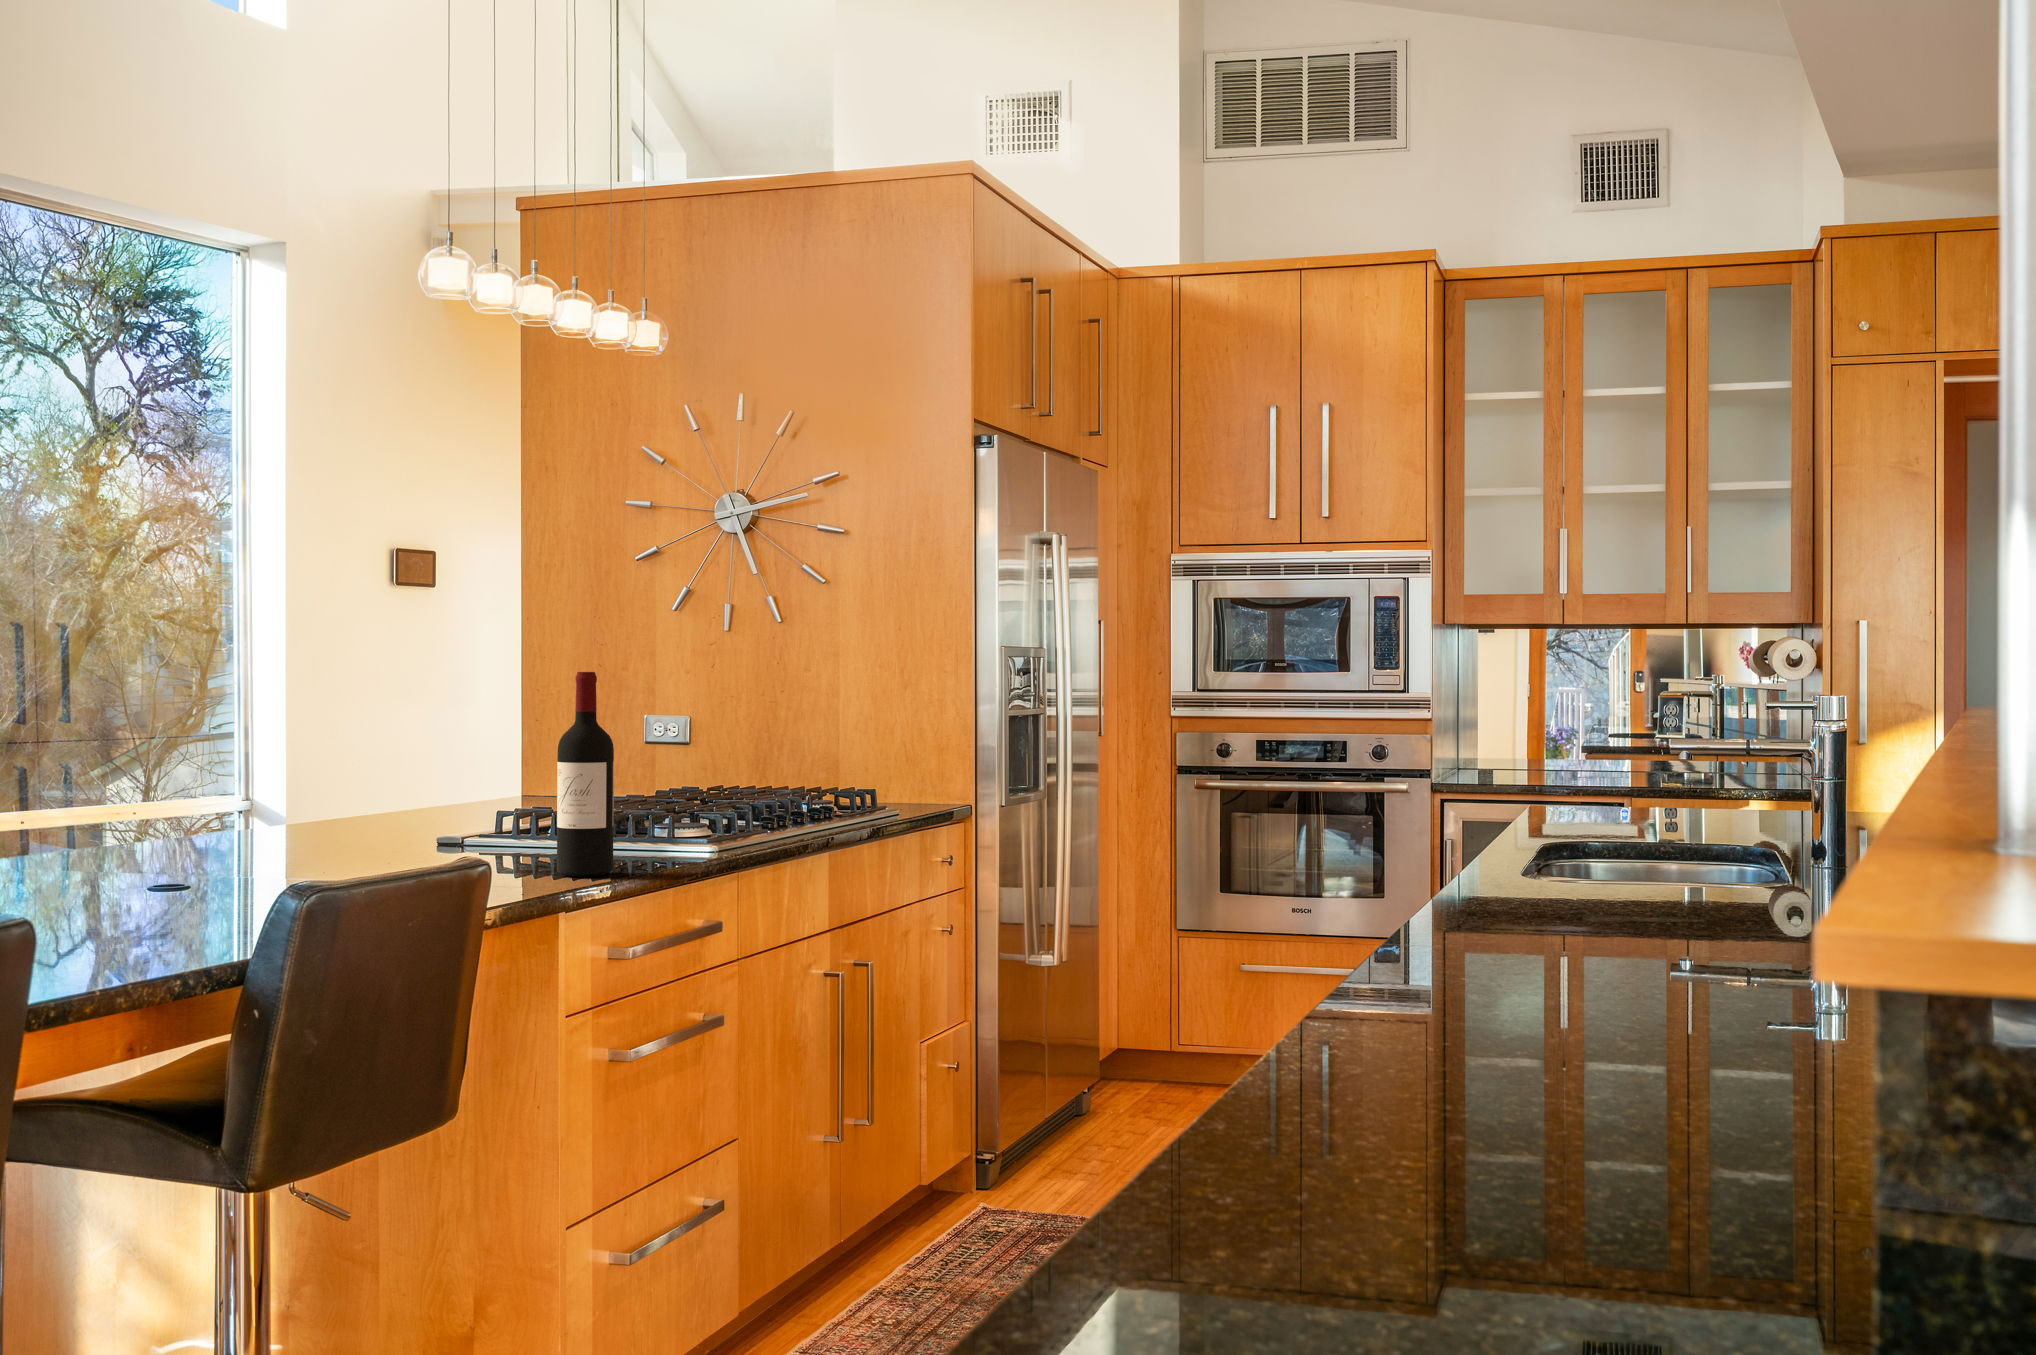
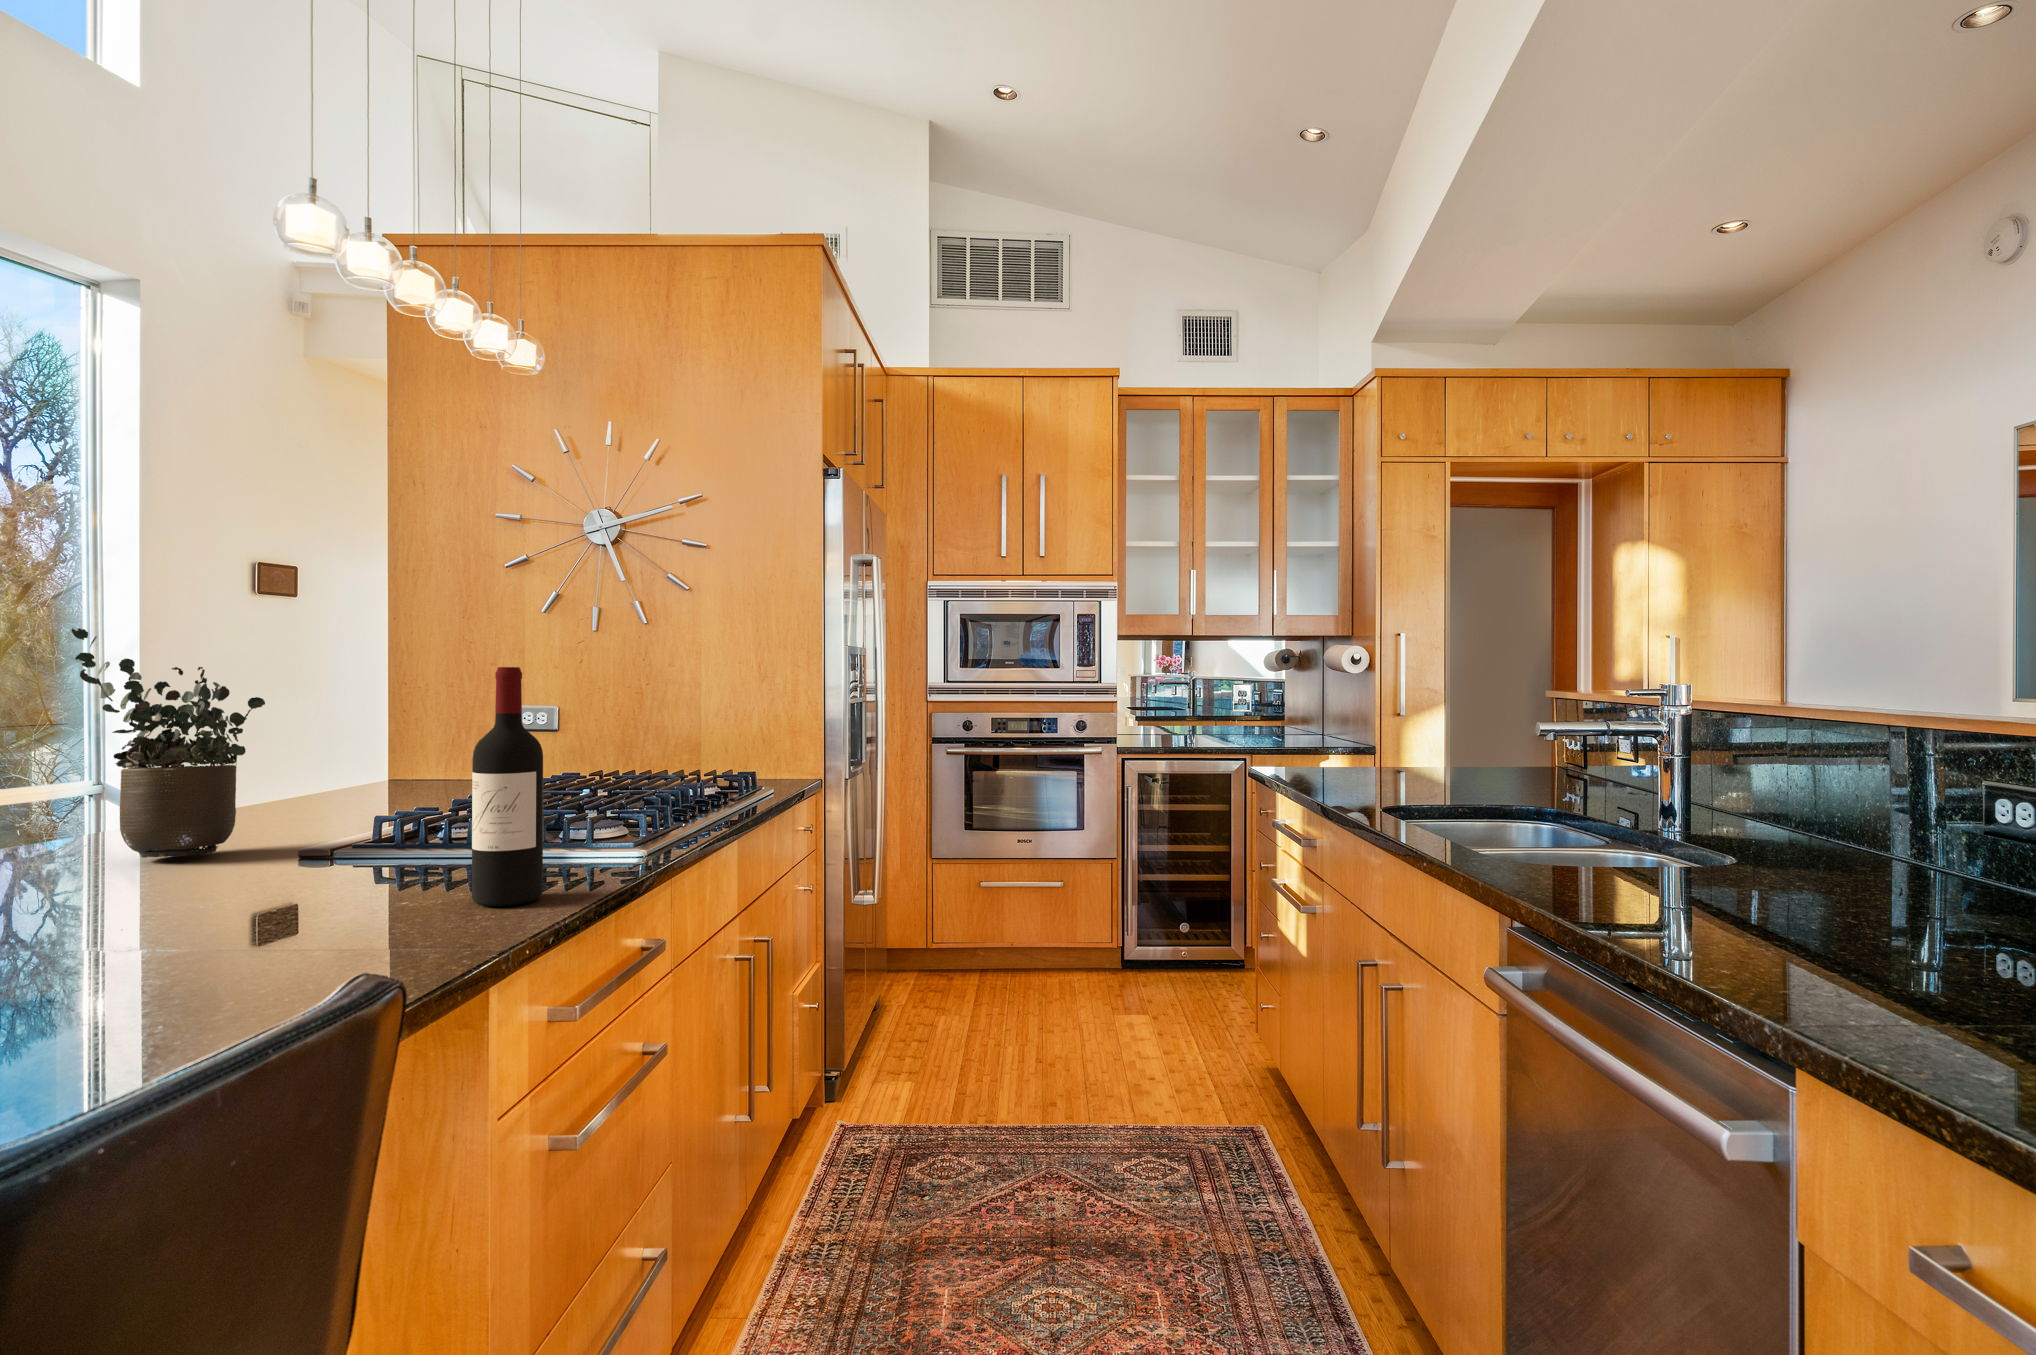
potted plant: none [266,638,407,839] -> present [71,628,265,858]

